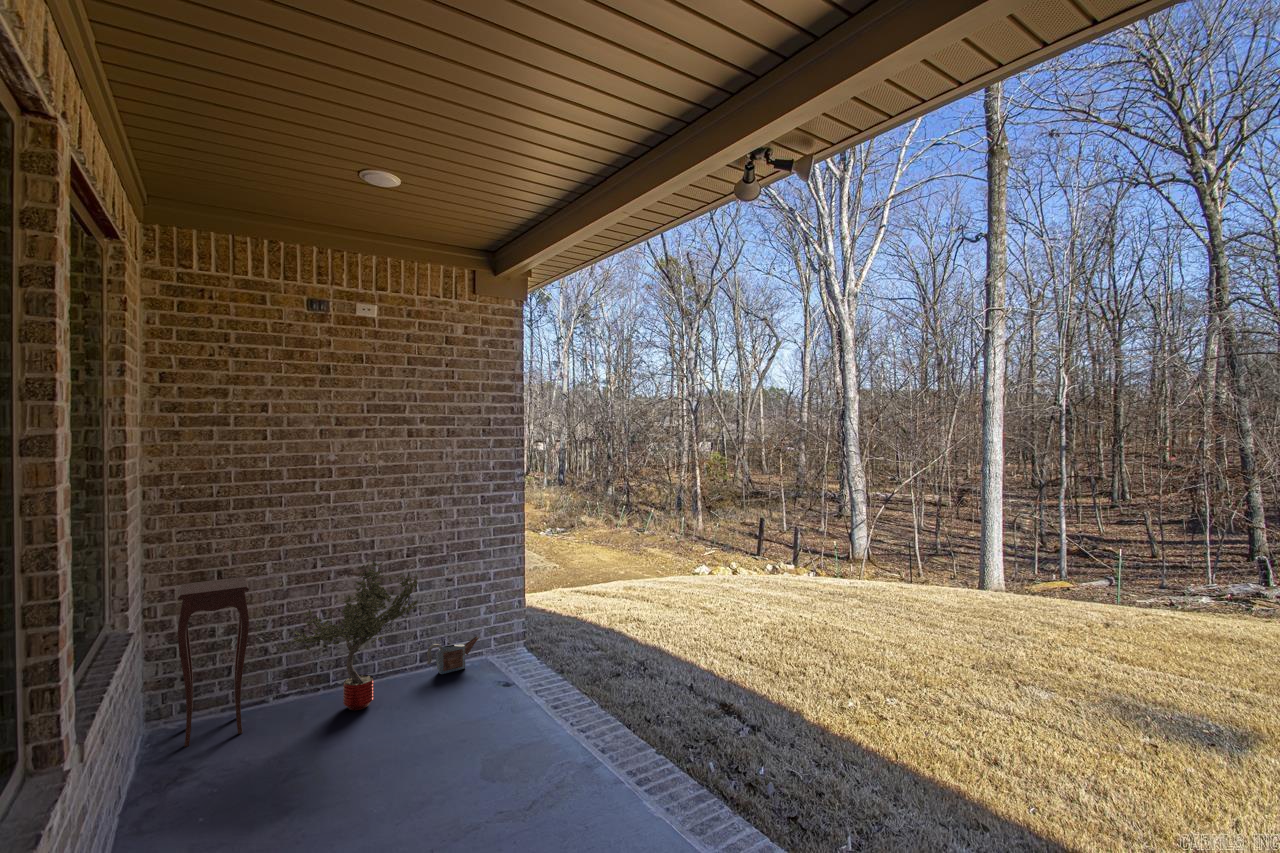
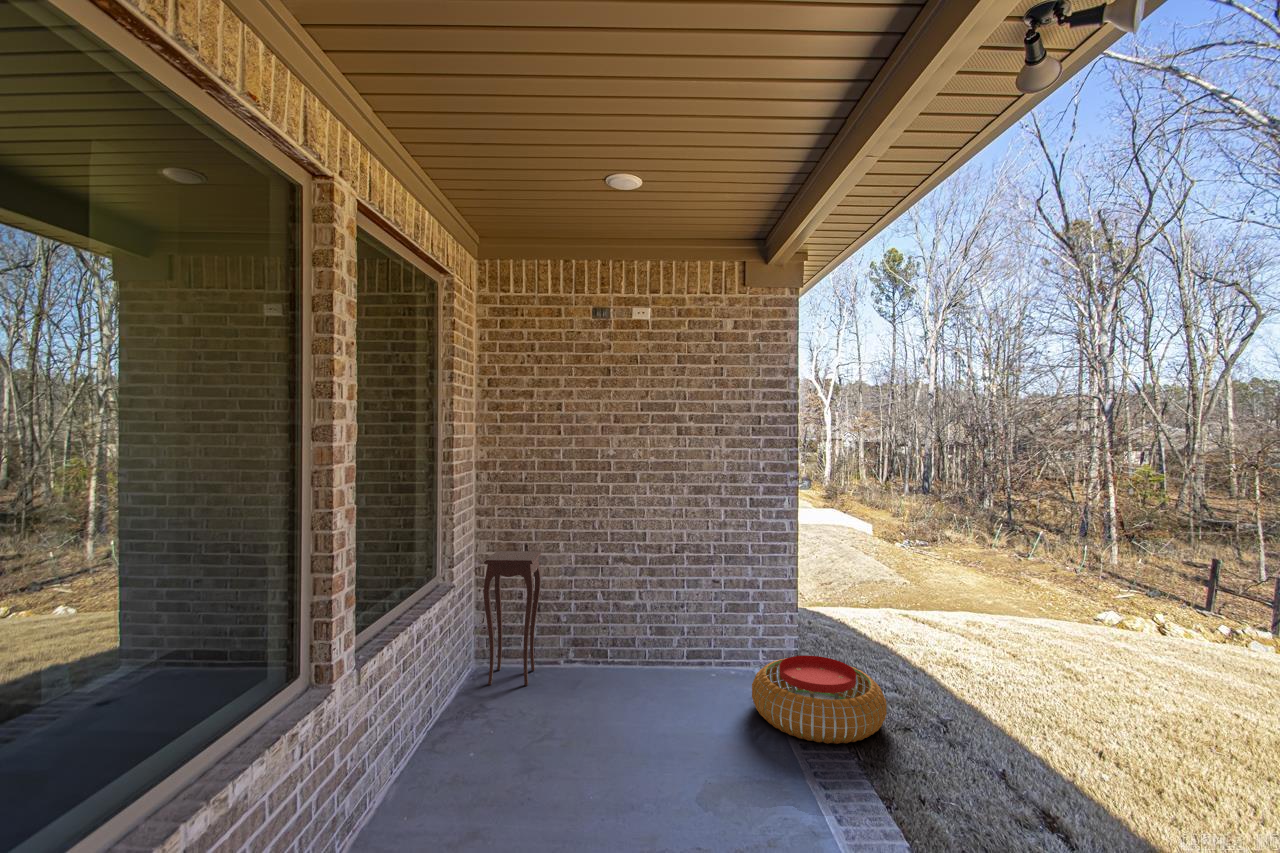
potted tree: present [293,561,418,710] -> none [565,551,675,691]
pouf: none [499,630,613,701] -> present [752,656,887,744]
watering can: present [427,637,479,674] -> none [691,643,745,675]

